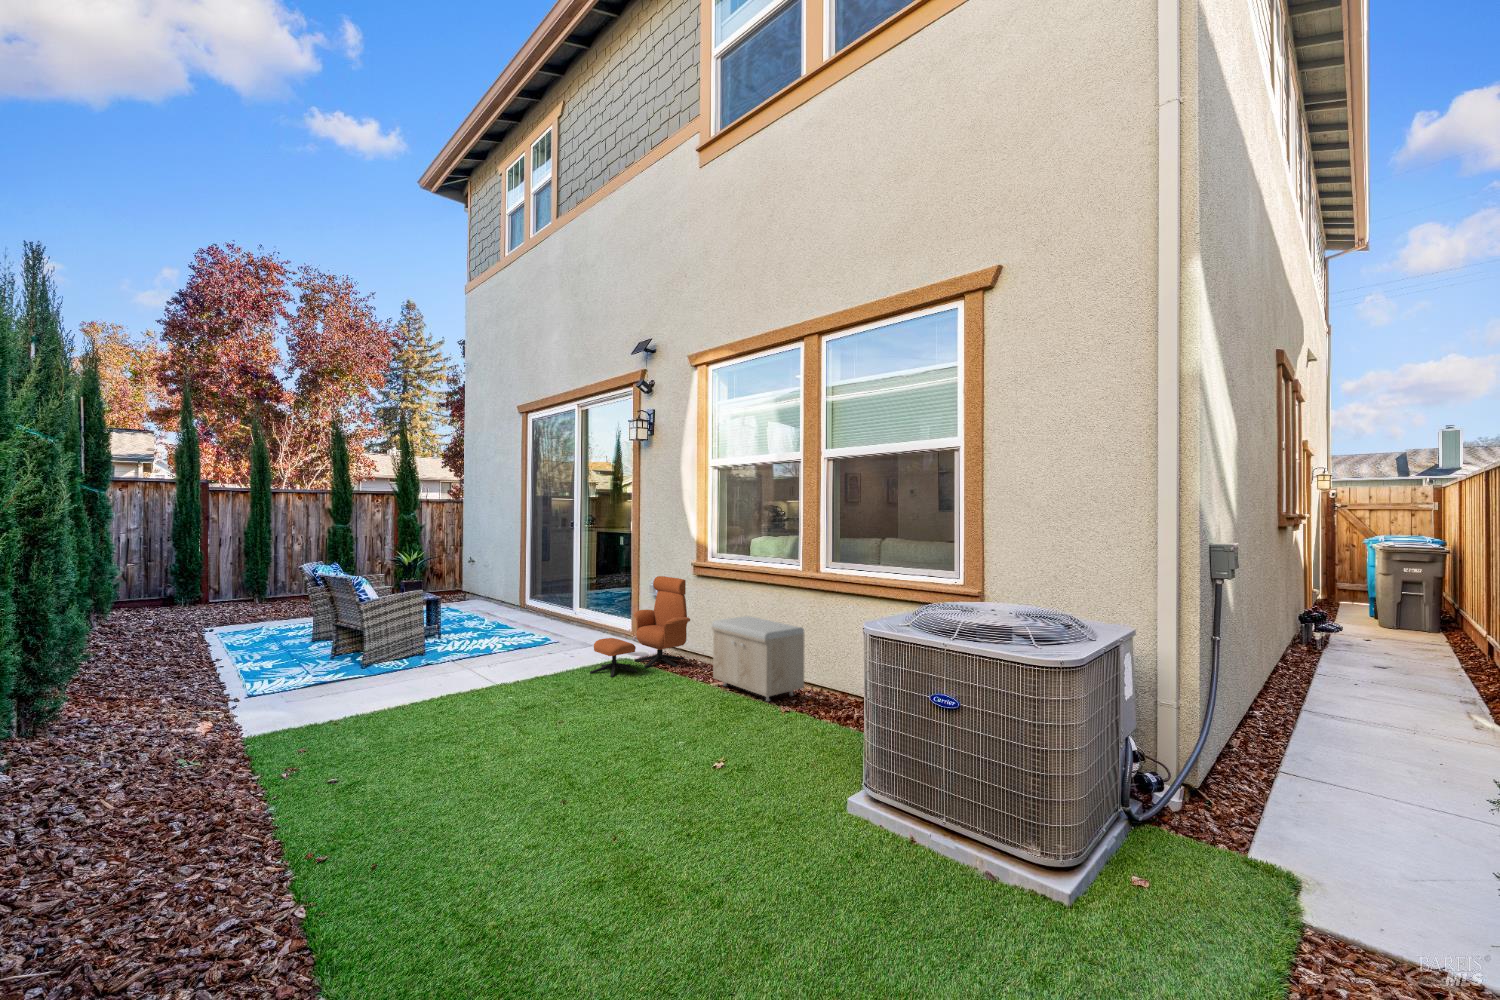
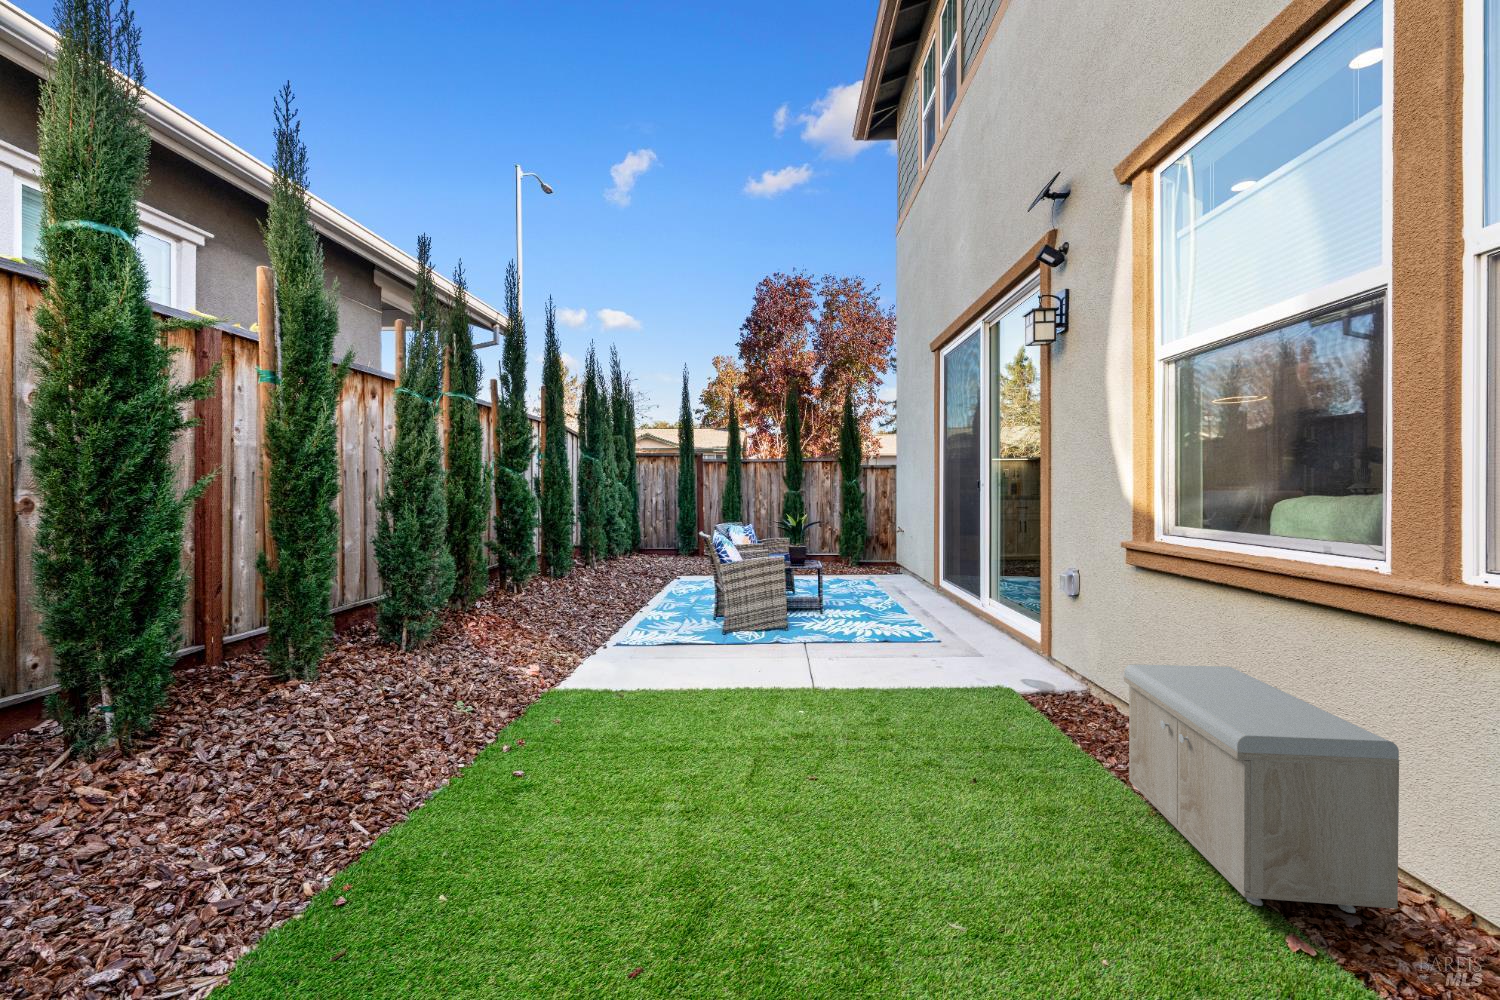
lounge chair: present [590,576,690,677] -> none [930,562,1112,724]

